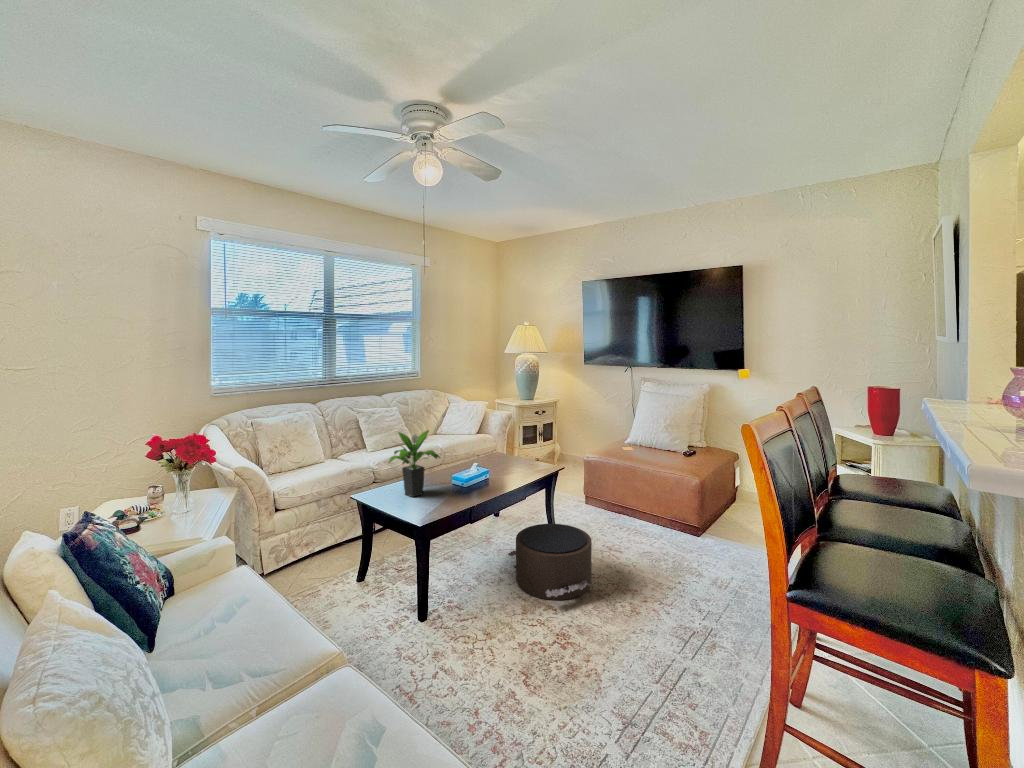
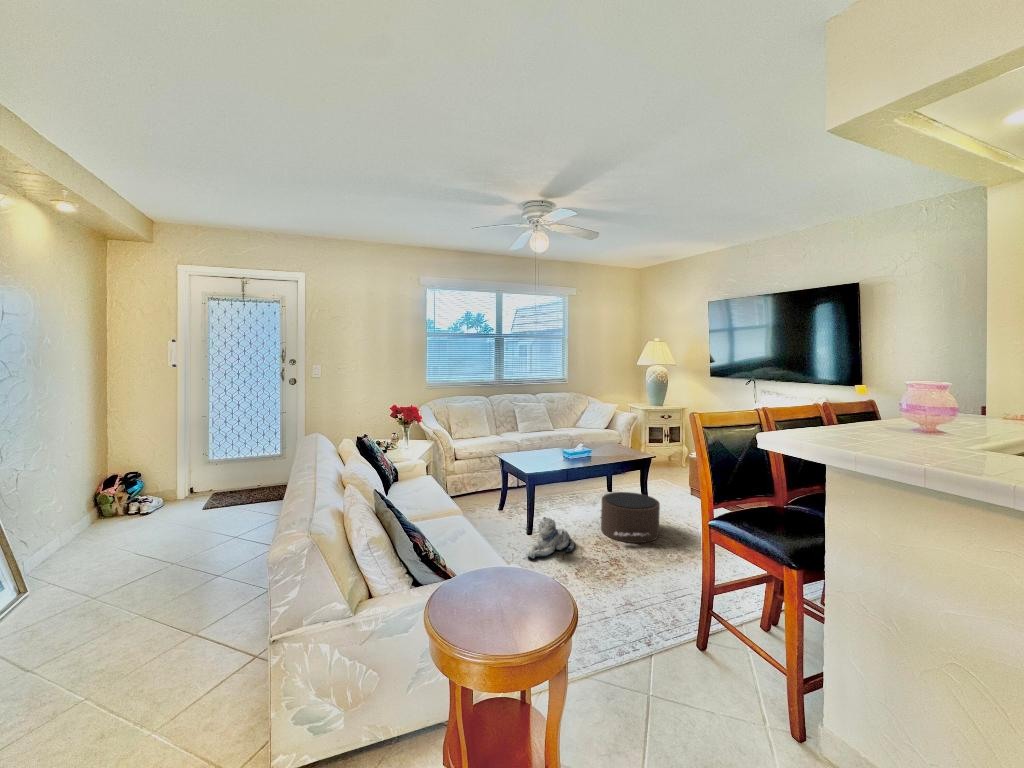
potted plant: present [389,430,440,497] -> none [518,414,554,458]
plush toy: none [435,599,499,677] -> present [526,517,574,559]

